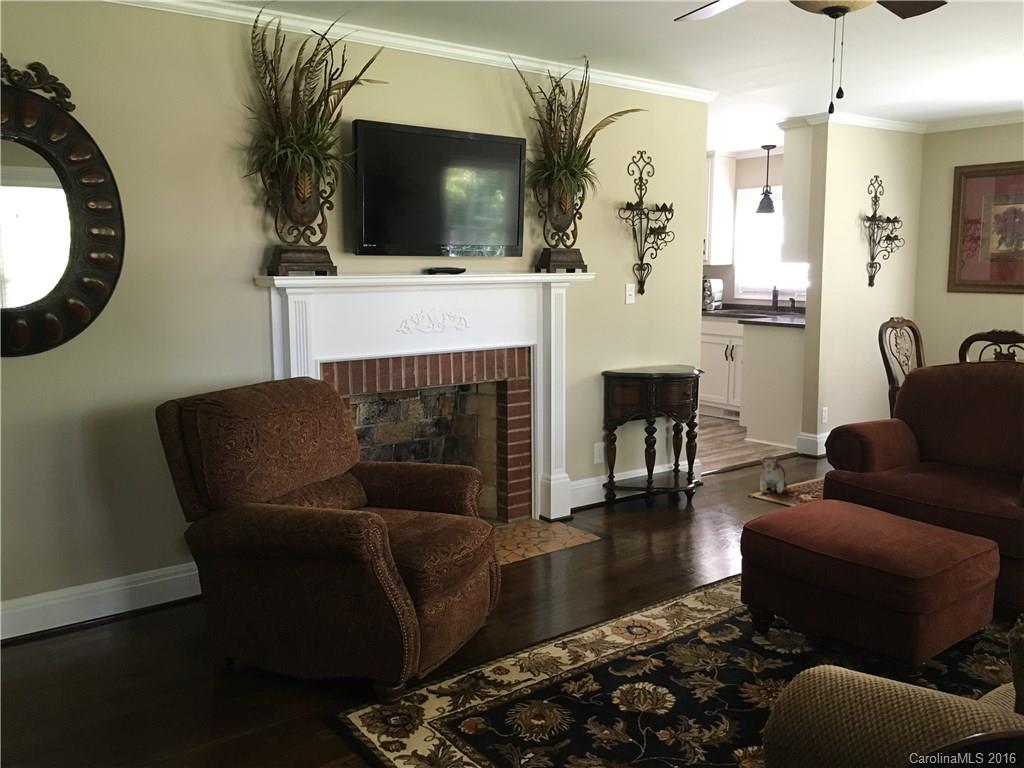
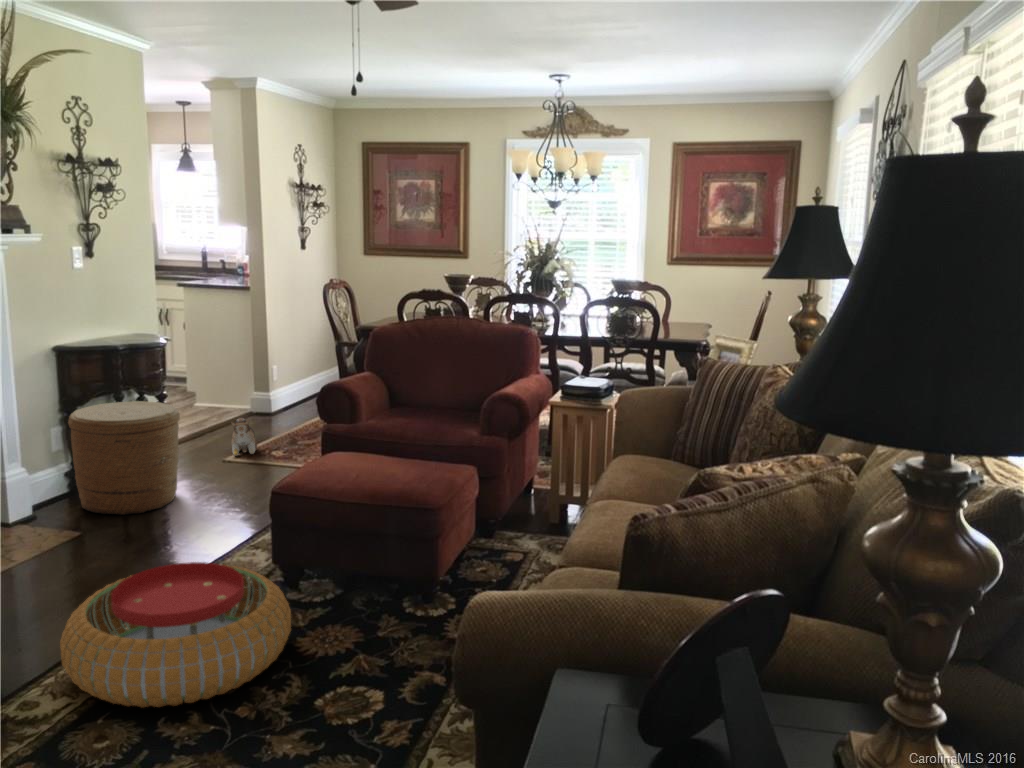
basket: none [605,426,700,531] -> present [68,401,180,515]
pouf: none [531,577,739,713] -> present [60,562,291,708]

